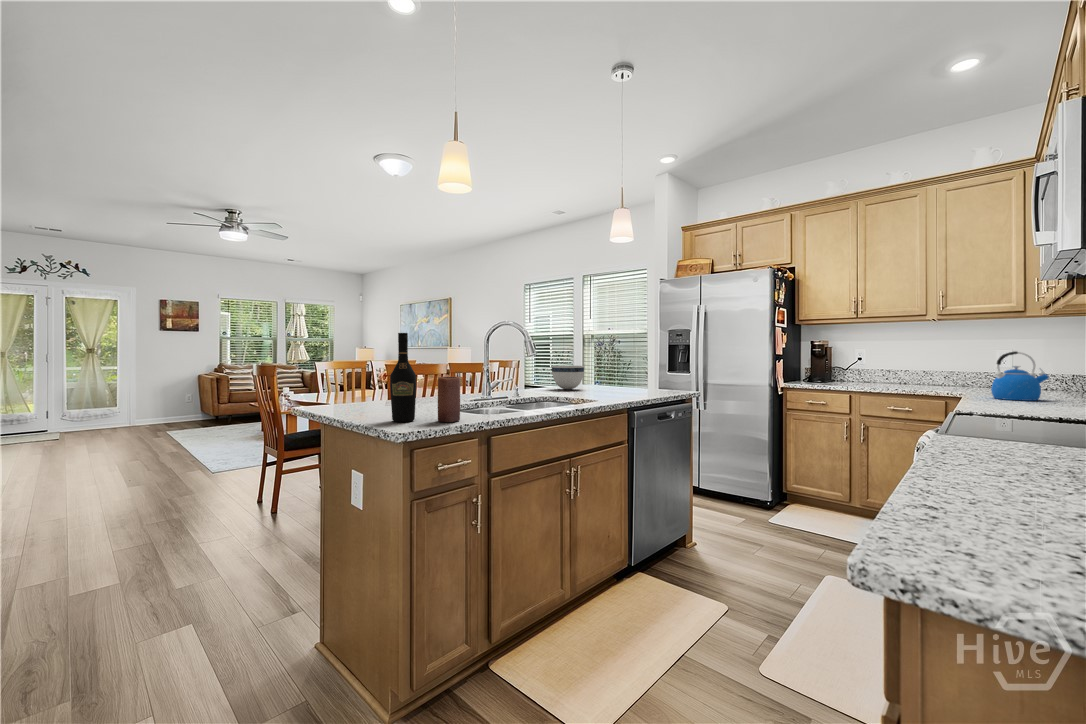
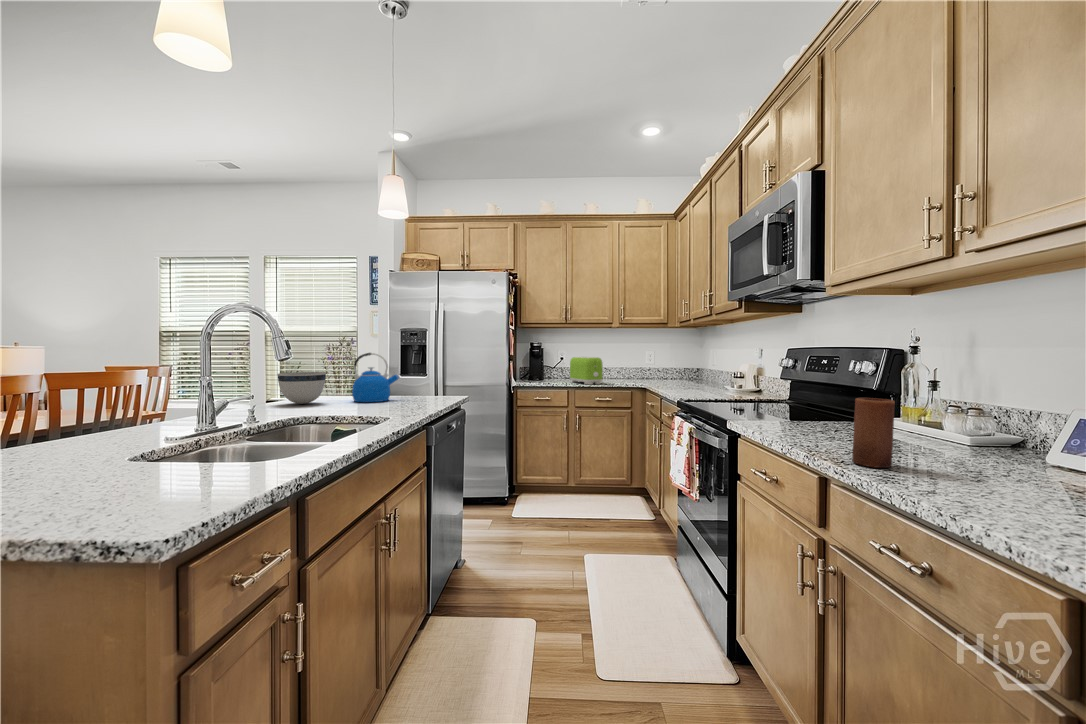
wine bottle: present [390,333,416,422] -> none [56,324,125,509]
kettle: present [991,351,1049,401] -> present [352,353,399,402]
toaster: none [856,358,897,390] -> present [570,357,603,384]
candle: present [438,377,460,422] -> present [852,398,895,468]

